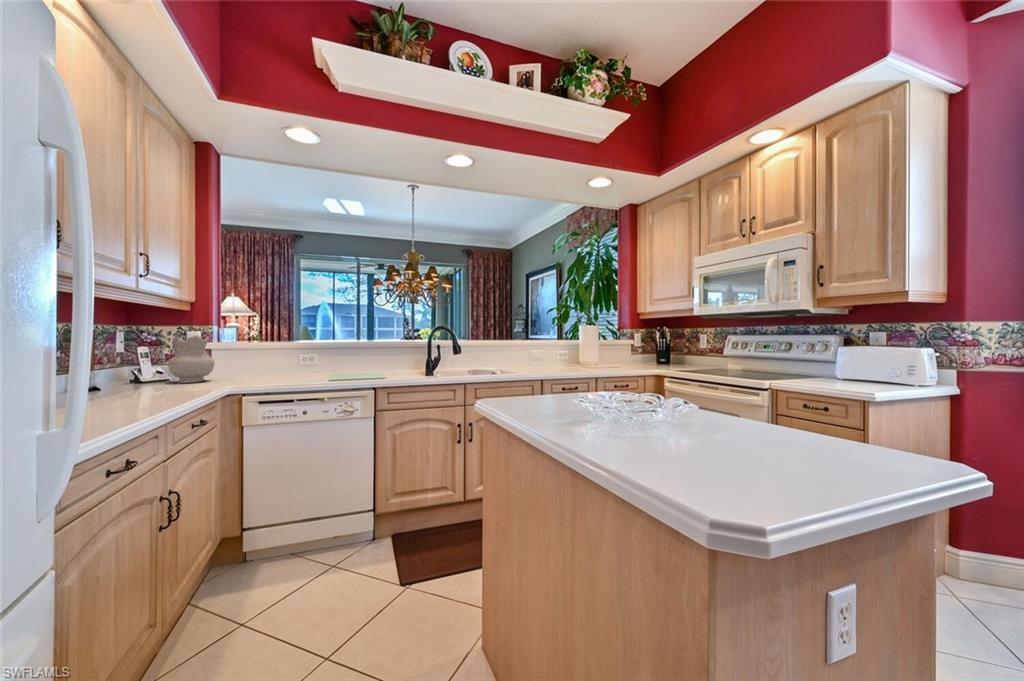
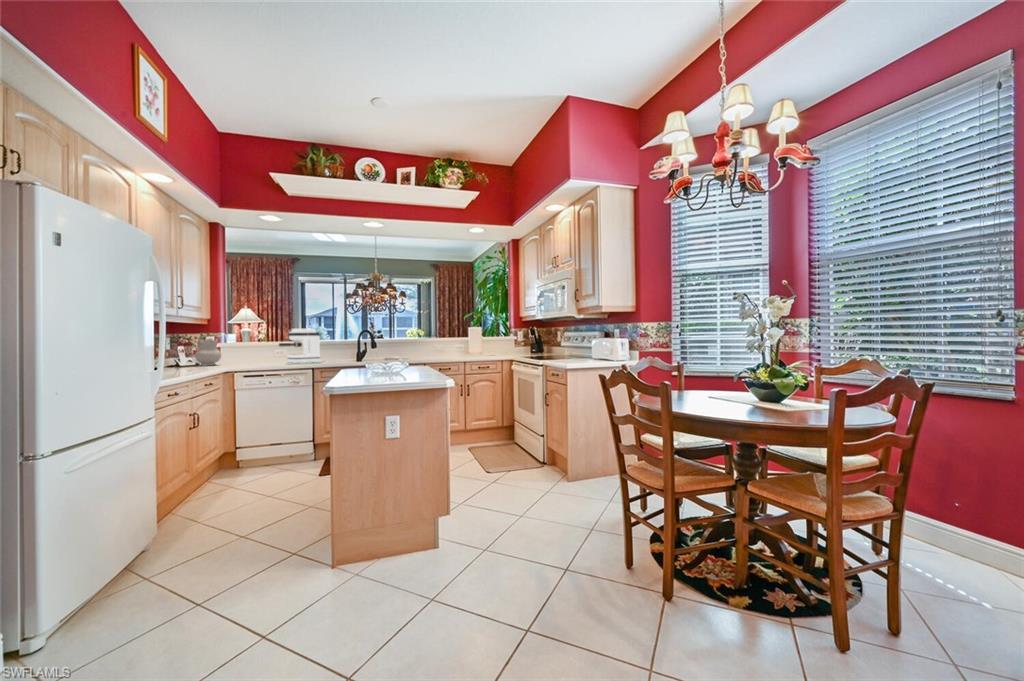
coffee maker: none [309,322,374,377] -> present [279,329,320,363]

